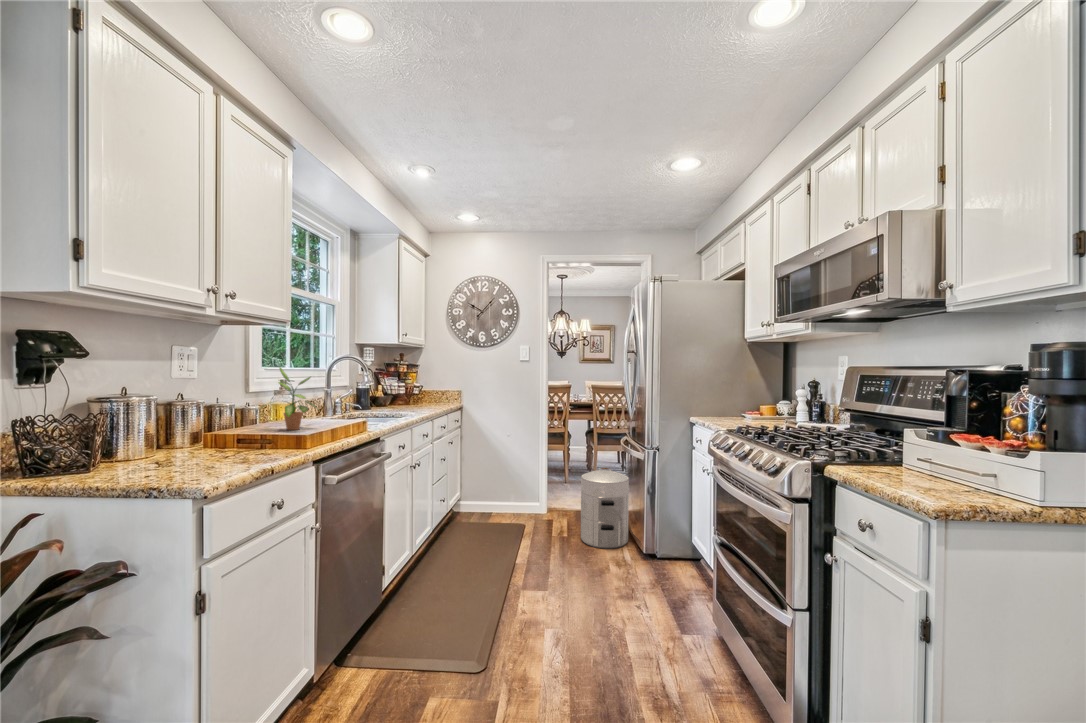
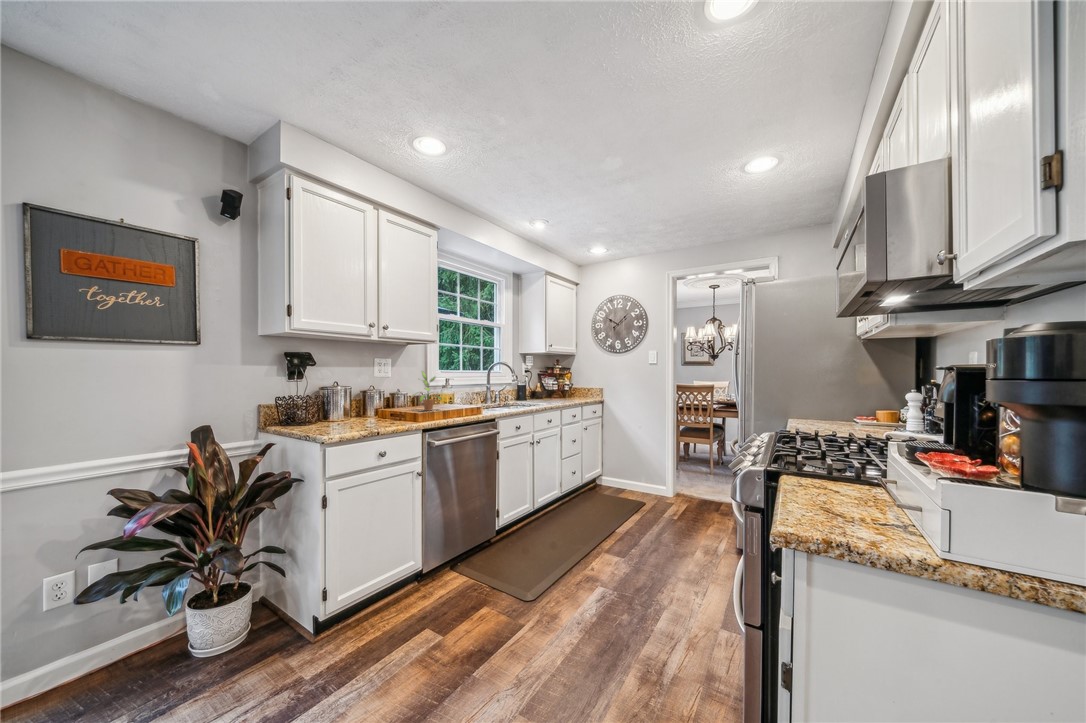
waste bin: present [581,468,629,549] -> none [686,461,734,538]

